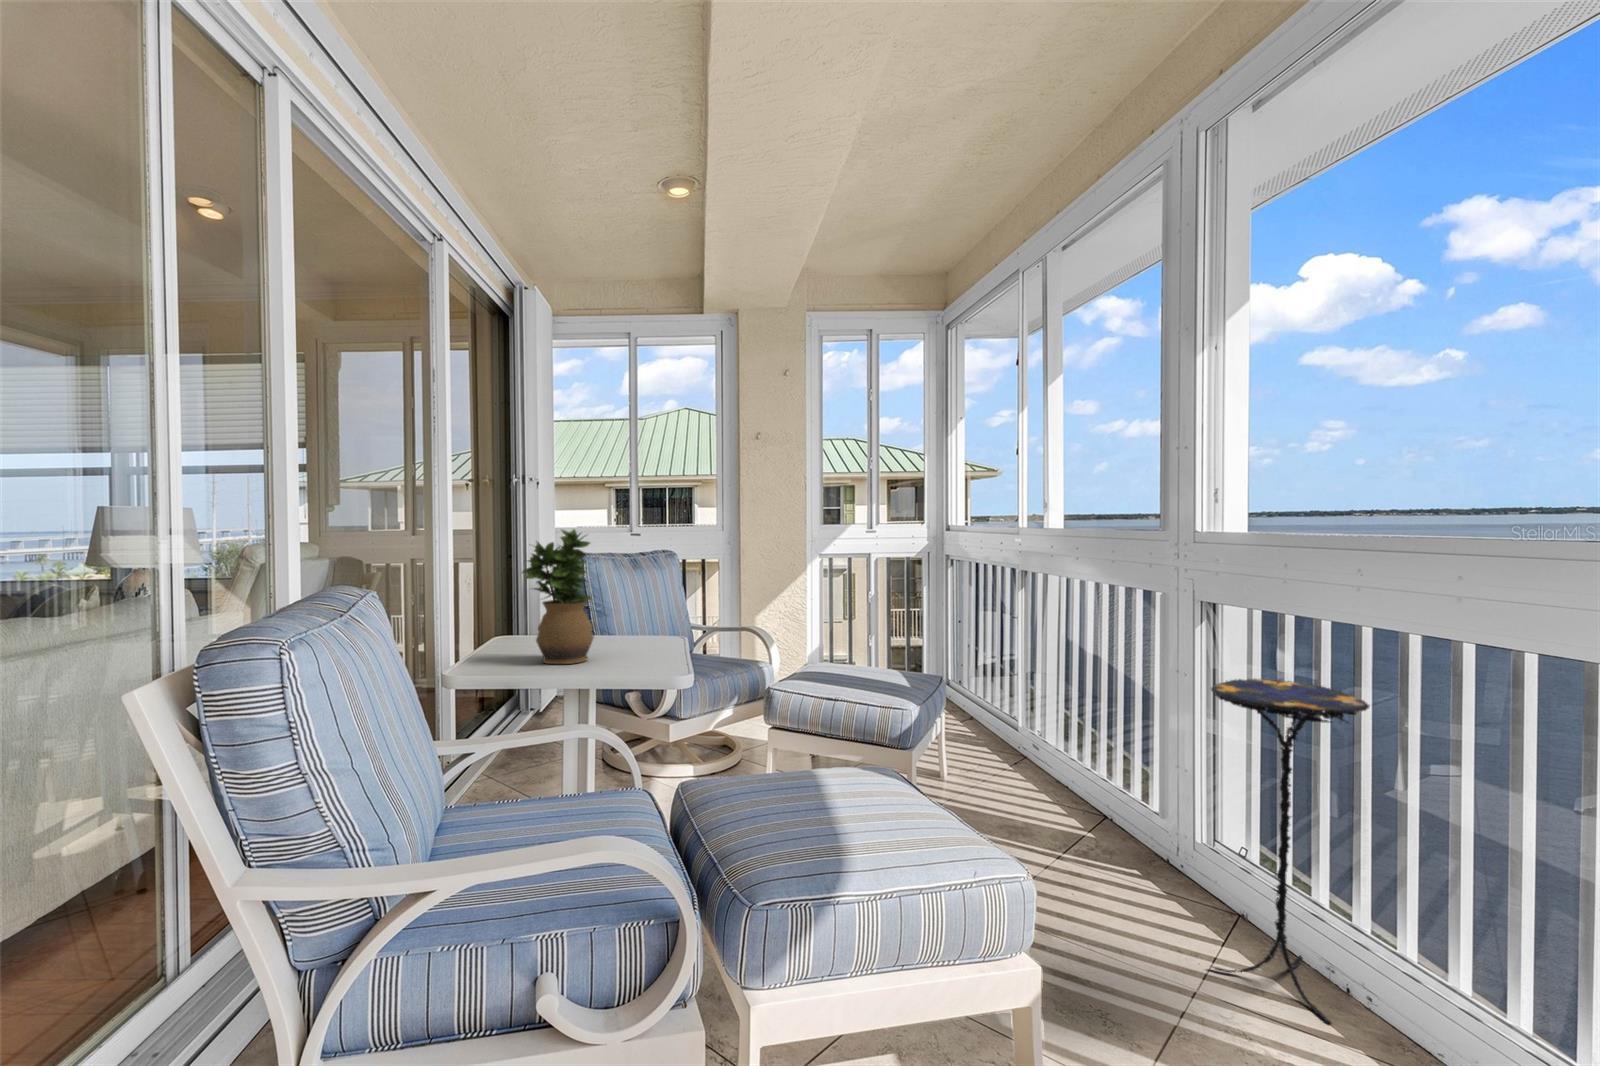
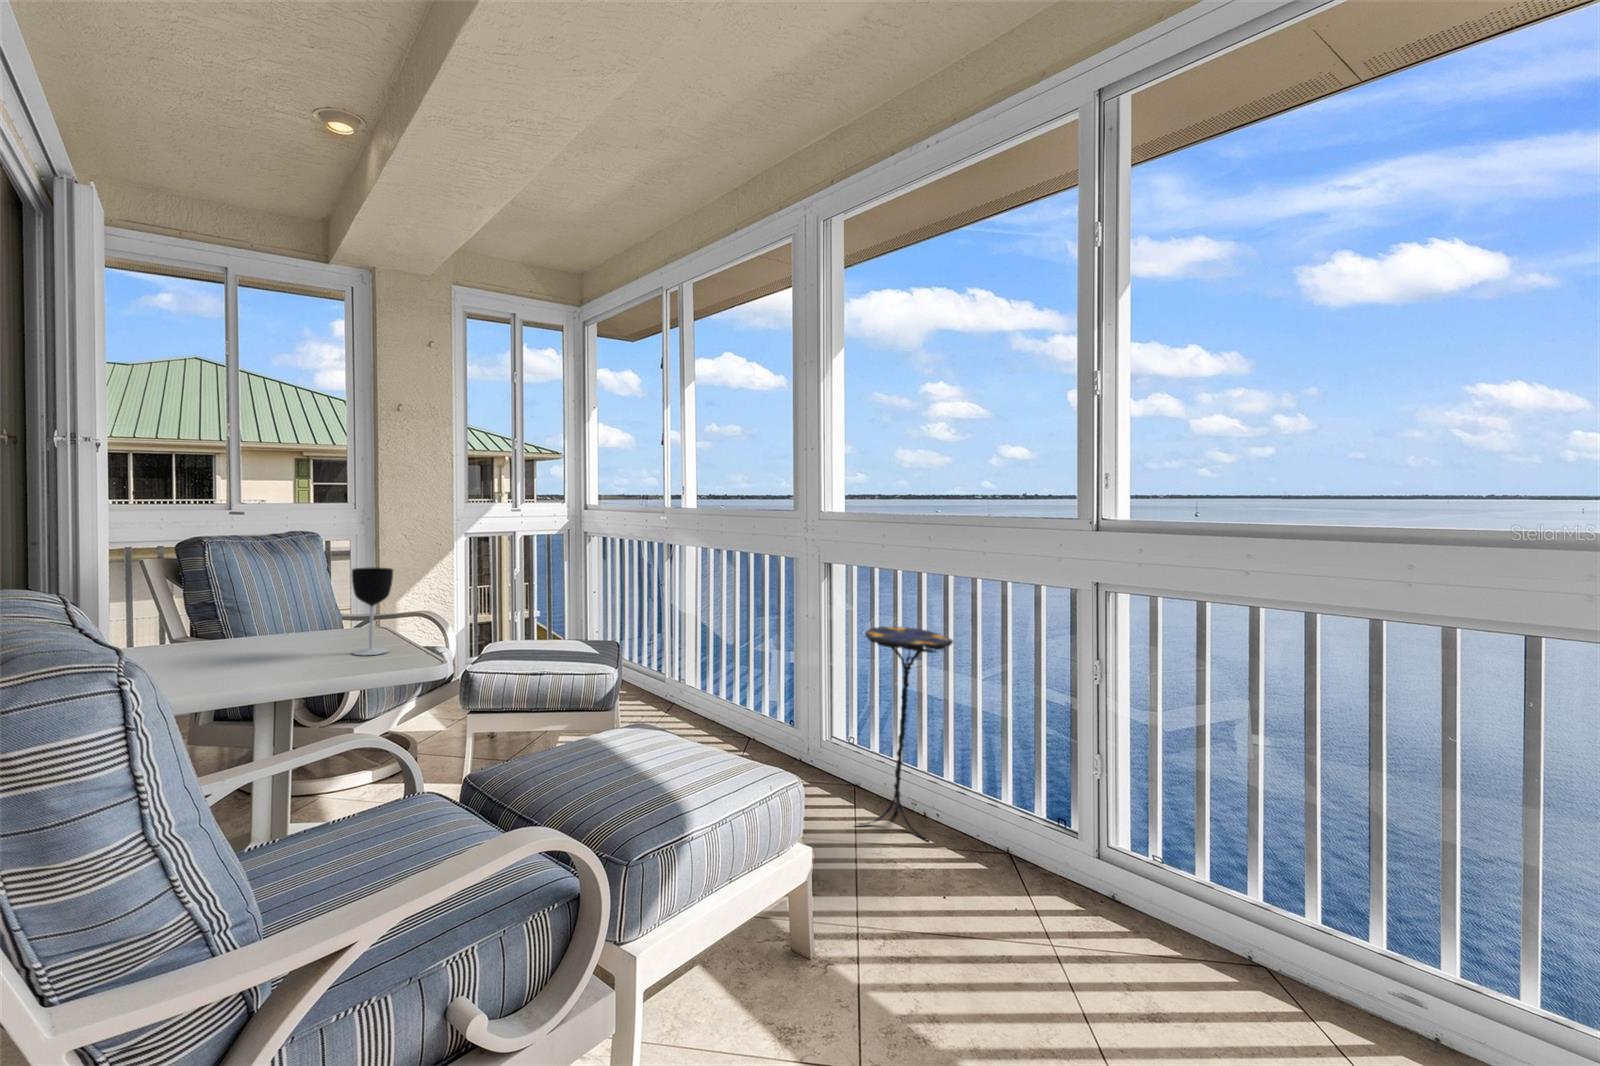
potted plant: present [522,529,594,664] -> none [207,502,313,658]
wine glass: none [617,587,649,668] -> present [352,567,393,655]

